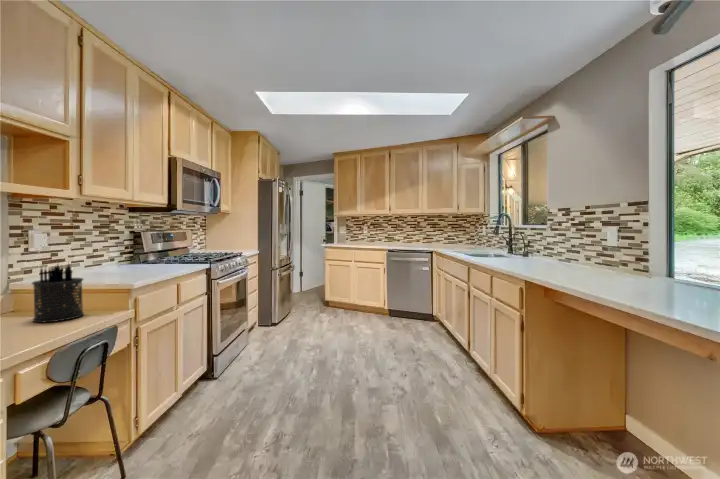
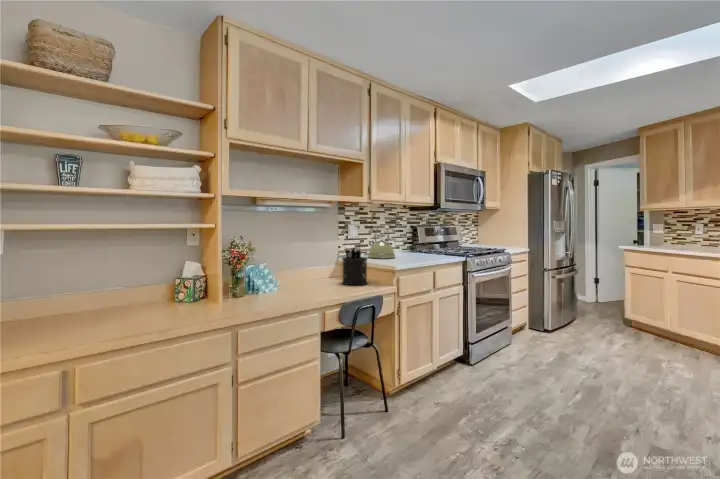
kettle: none [69,232,118,276] -> present [368,227,395,258]

